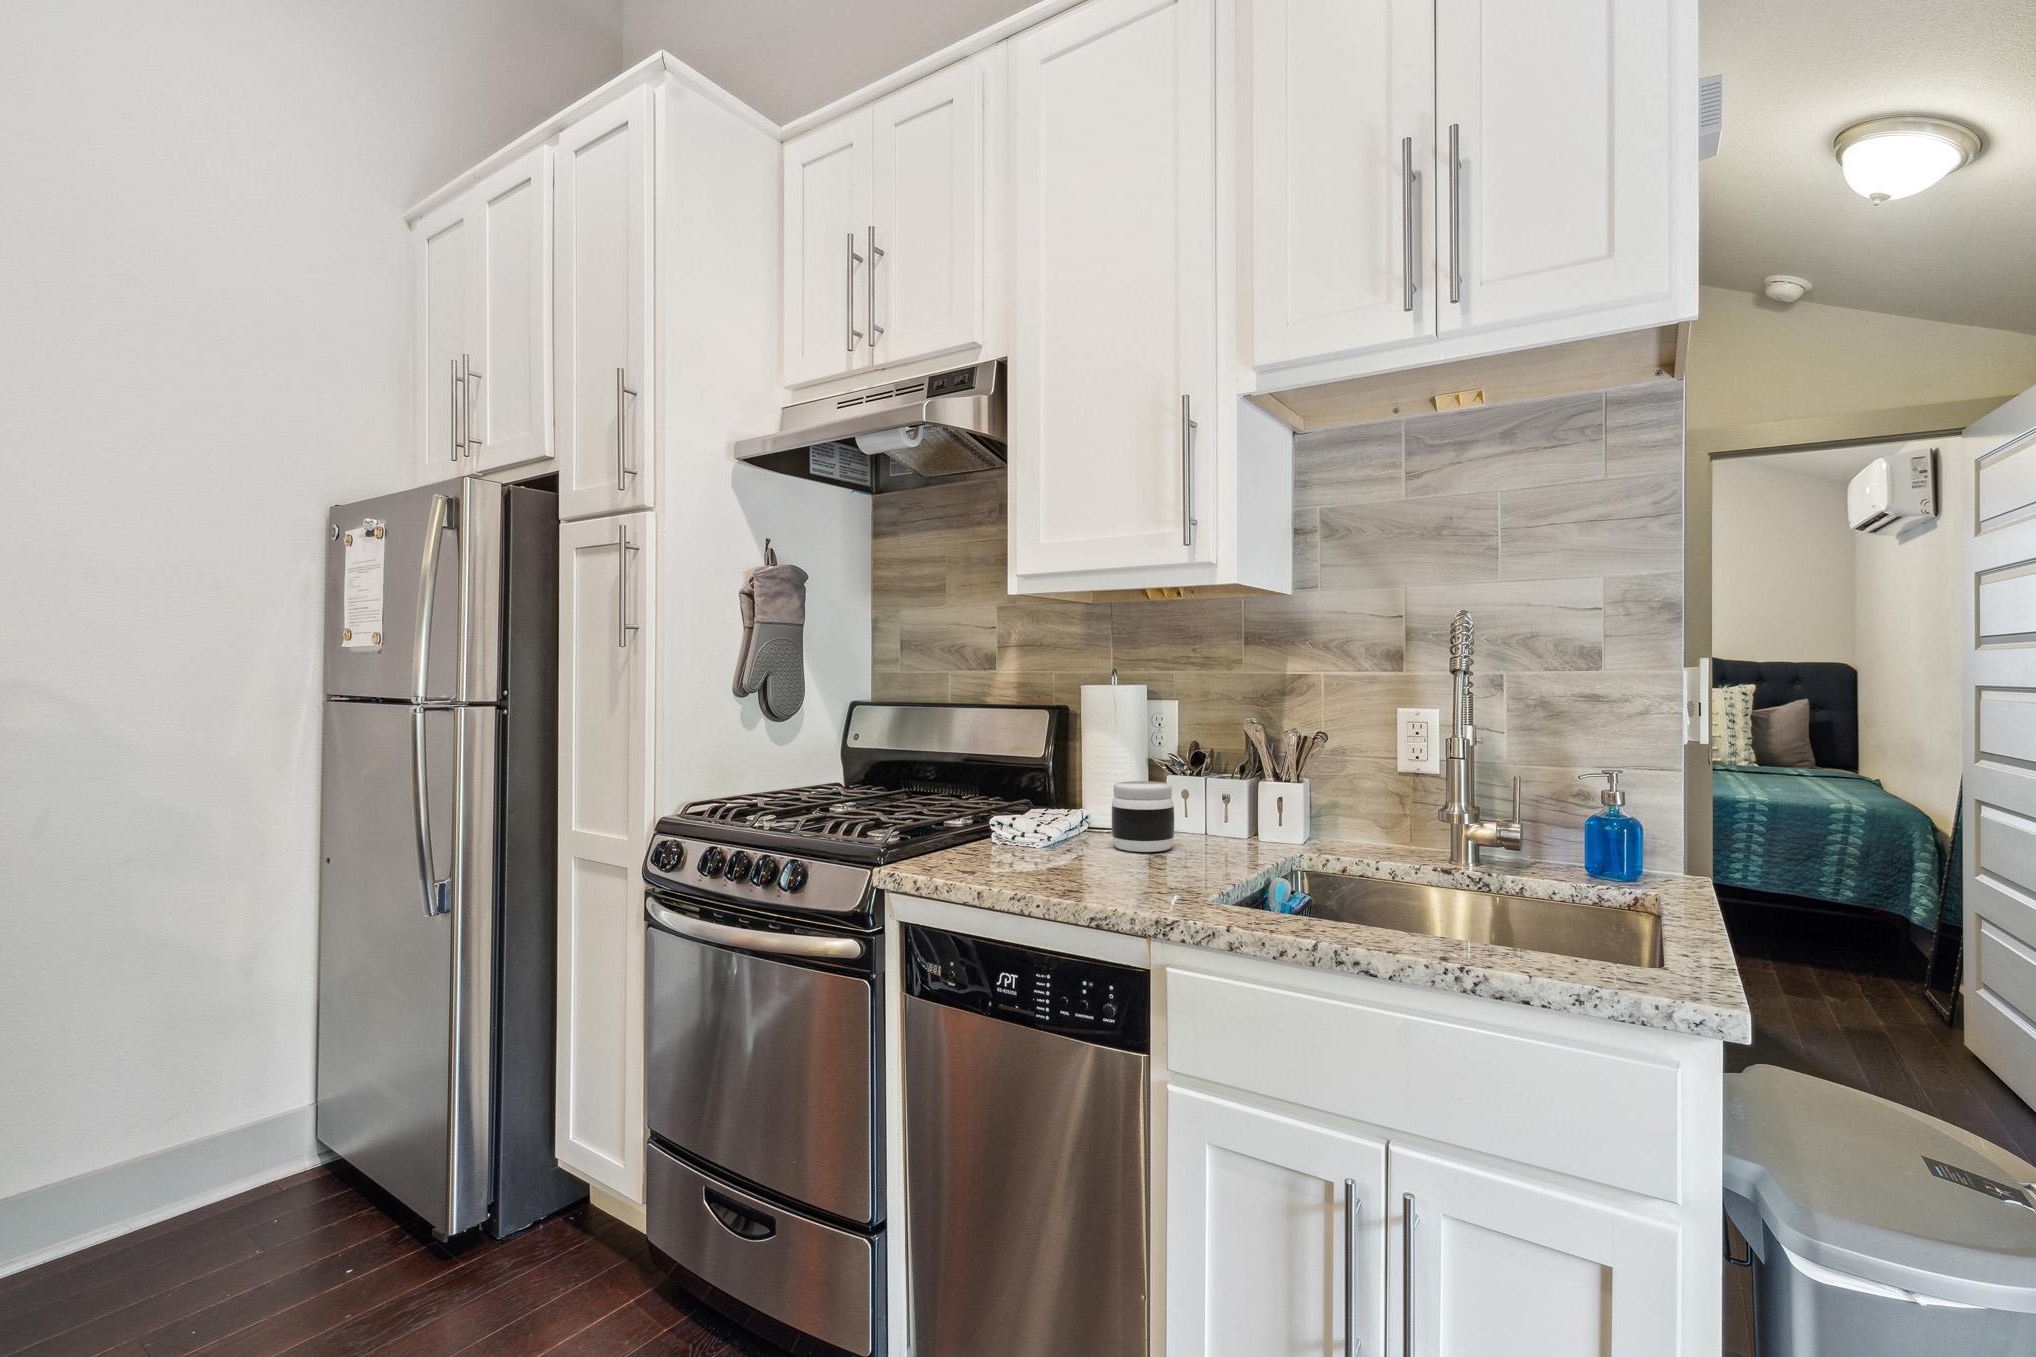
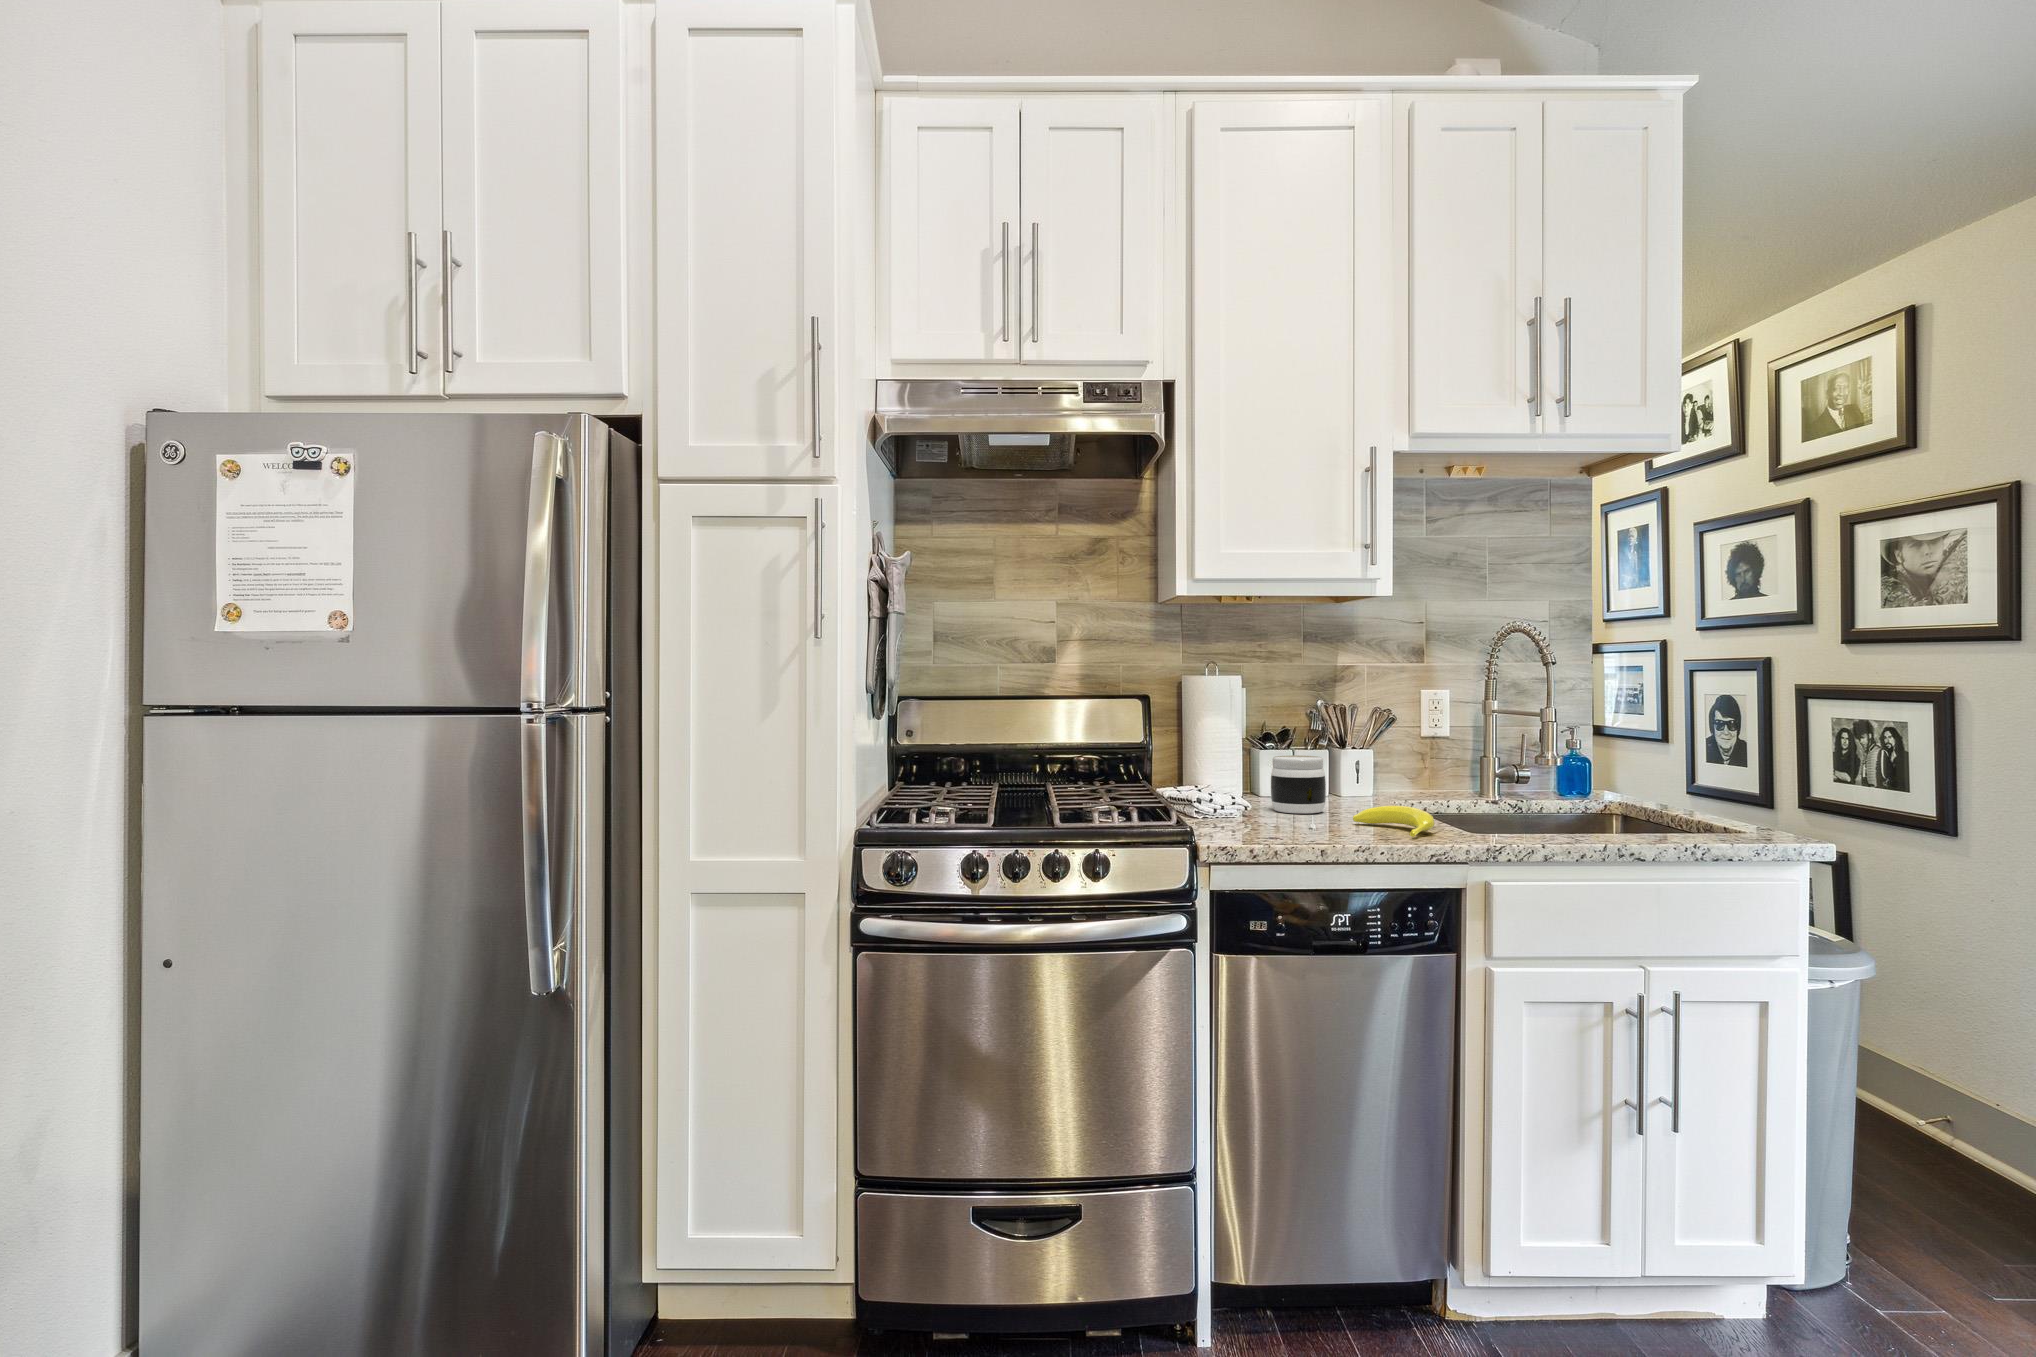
banana: none [1096,852,1172,894] -> present [1353,806,1435,837]

